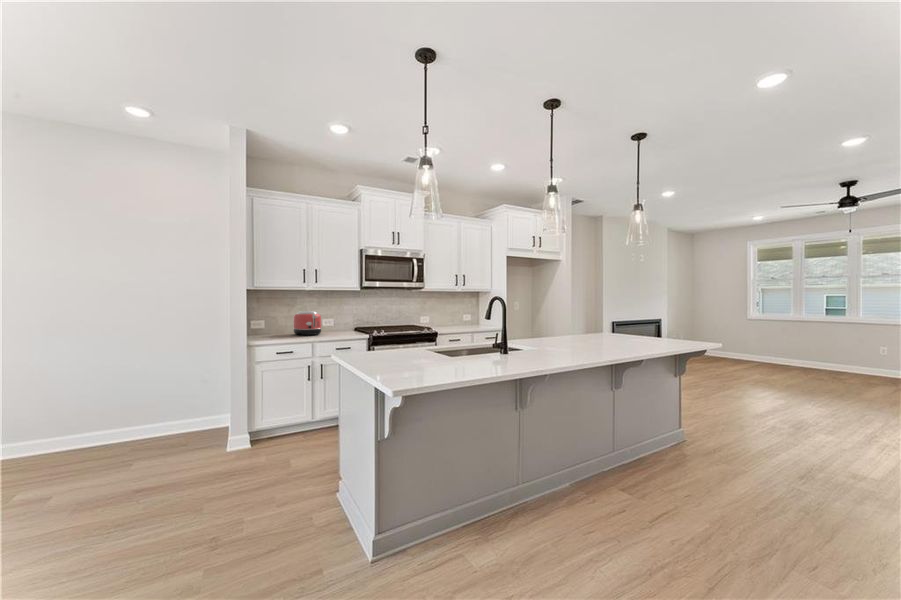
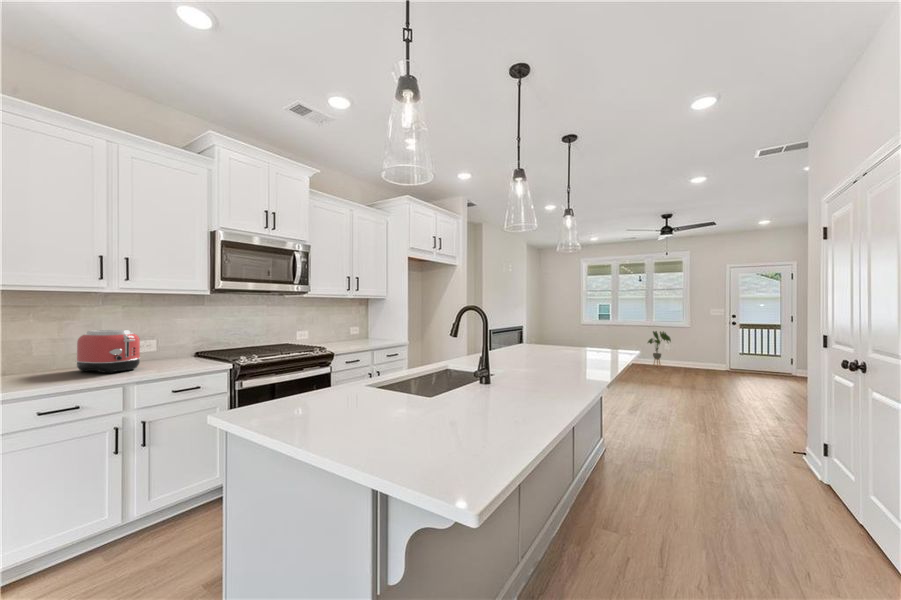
house plant: none [842,328,882,375] -> present [648,331,671,367]

